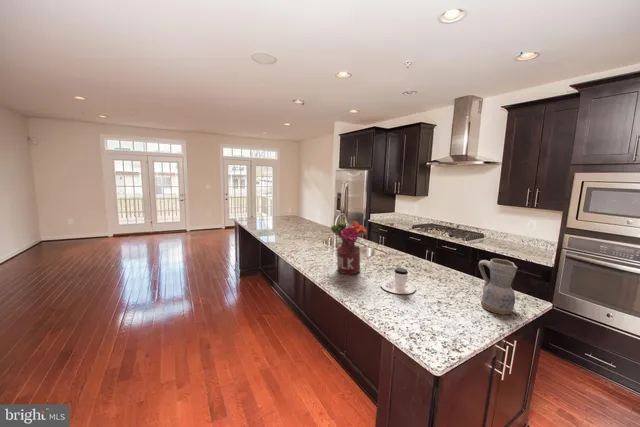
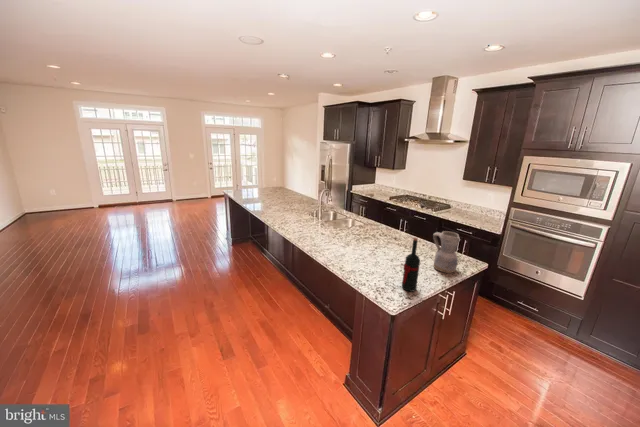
flower arrangement: present [331,221,367,274] -> none [317,199,348,244]
wine bottle: none [444,265,469,340] -> present [402,238,420,291]
coffee cup: present [380,268,415,294] -> none [358,239,385,259]

